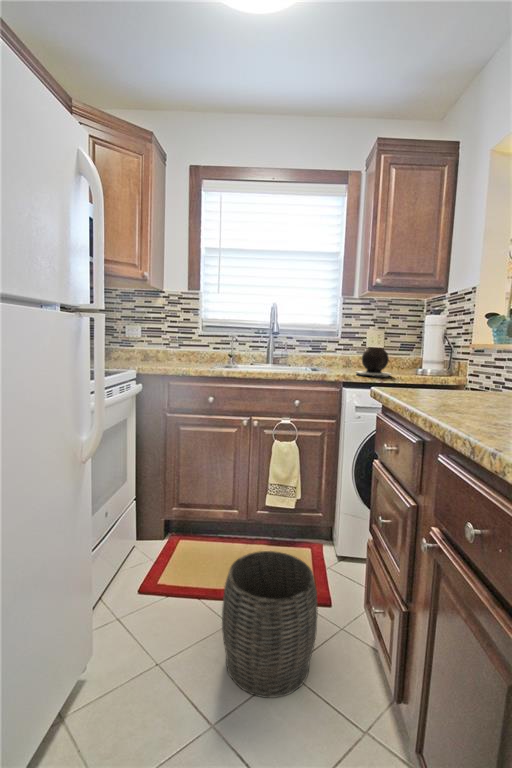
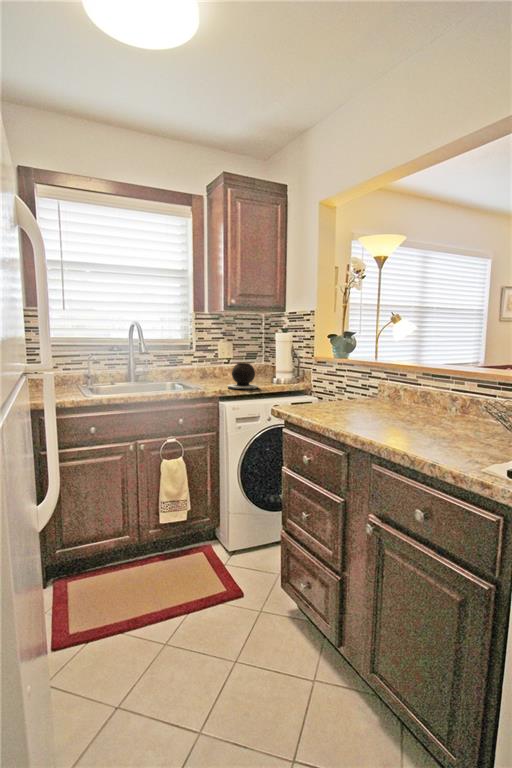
woven basket: present [222,551,318,698] -> none [176,557,259,679]

